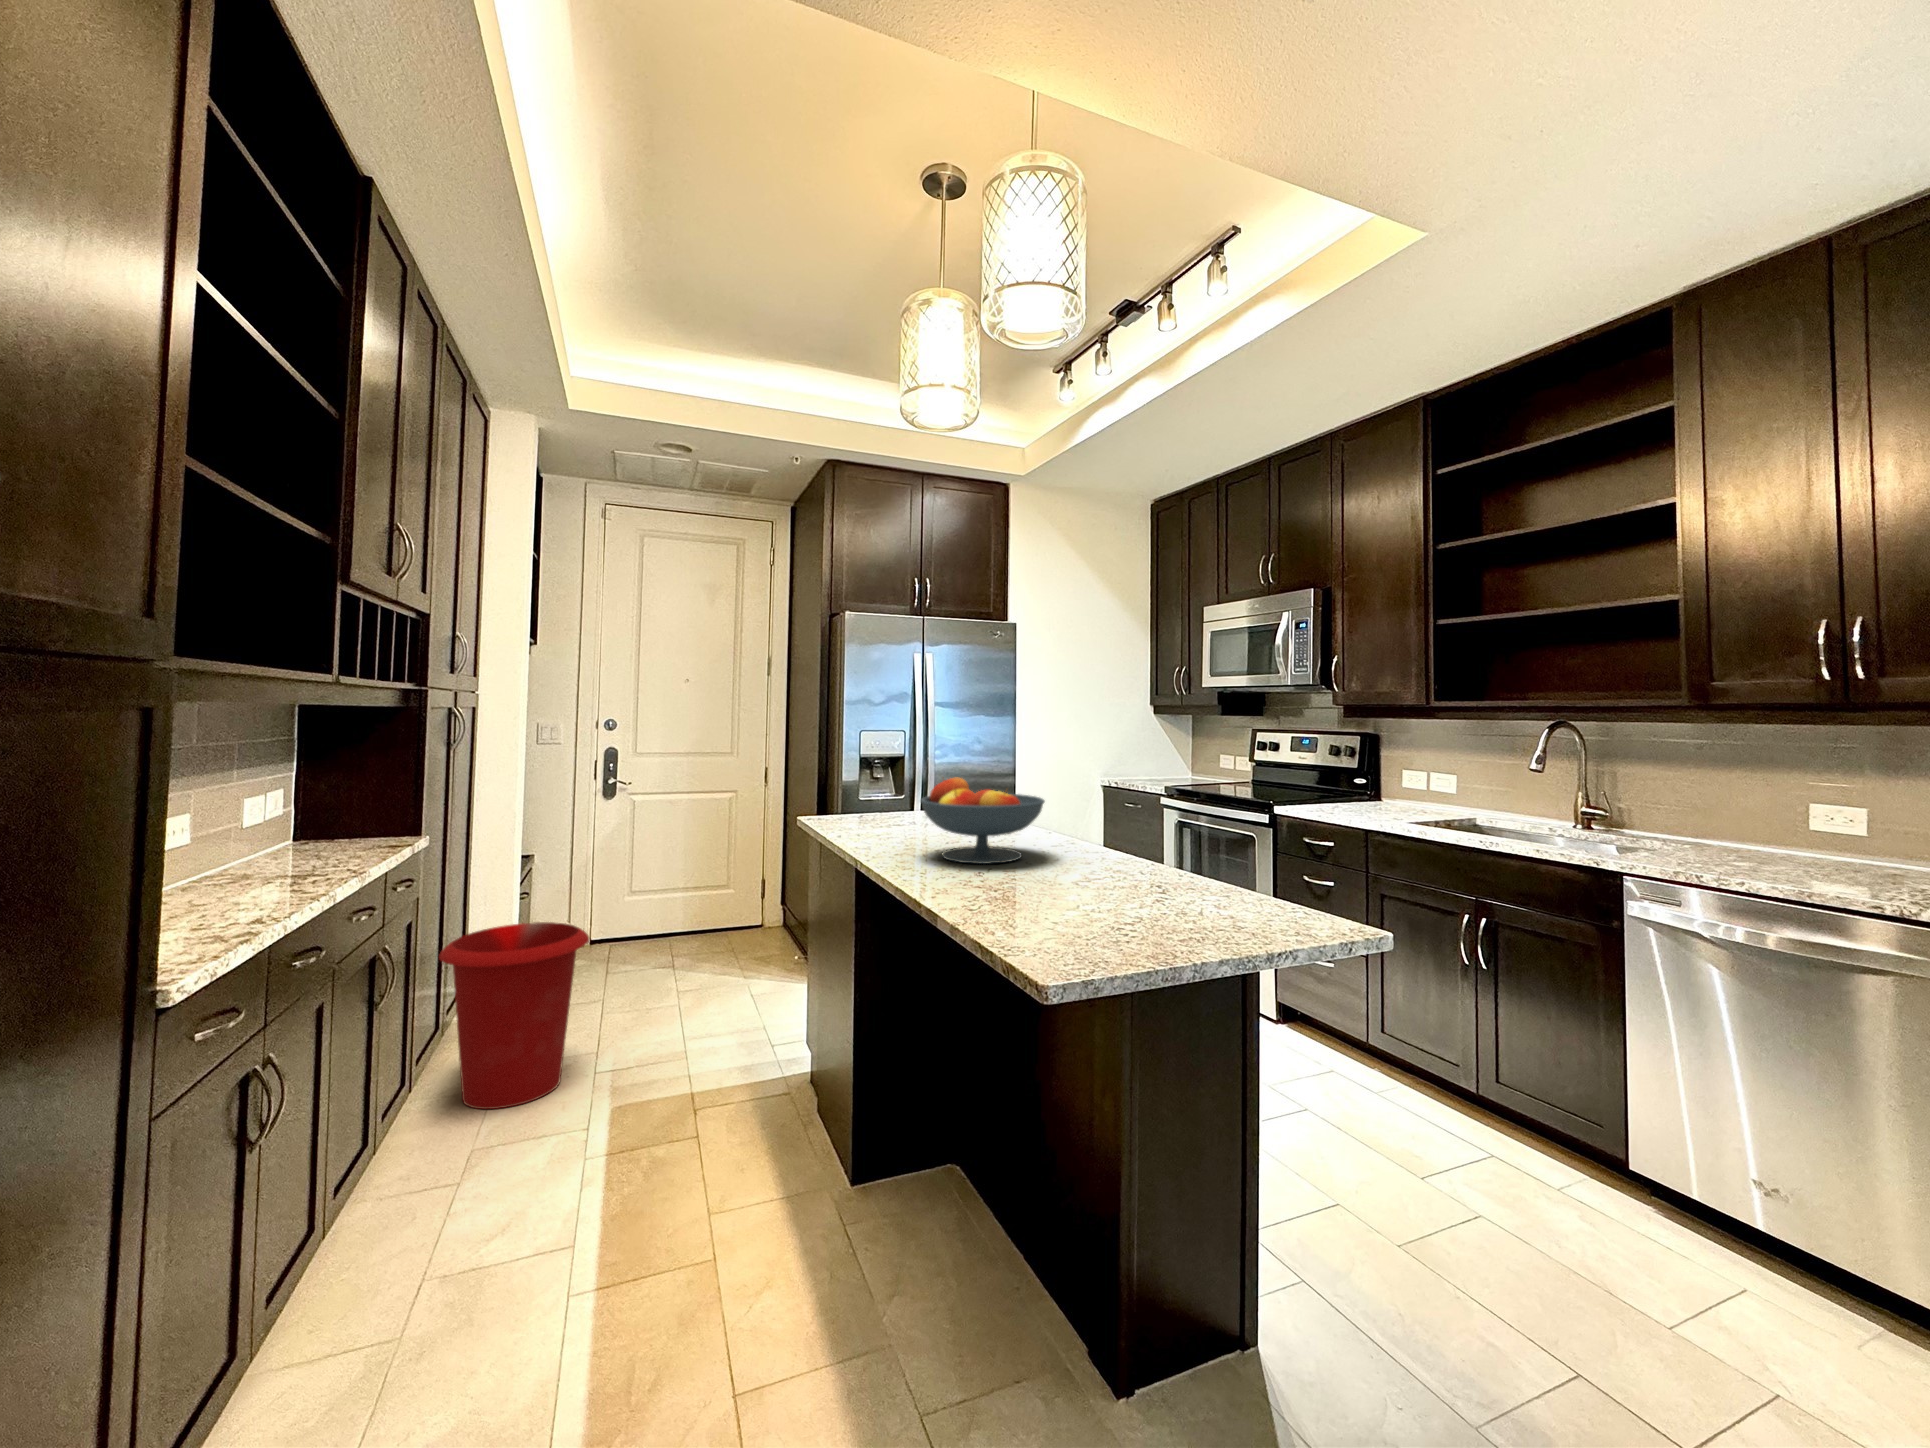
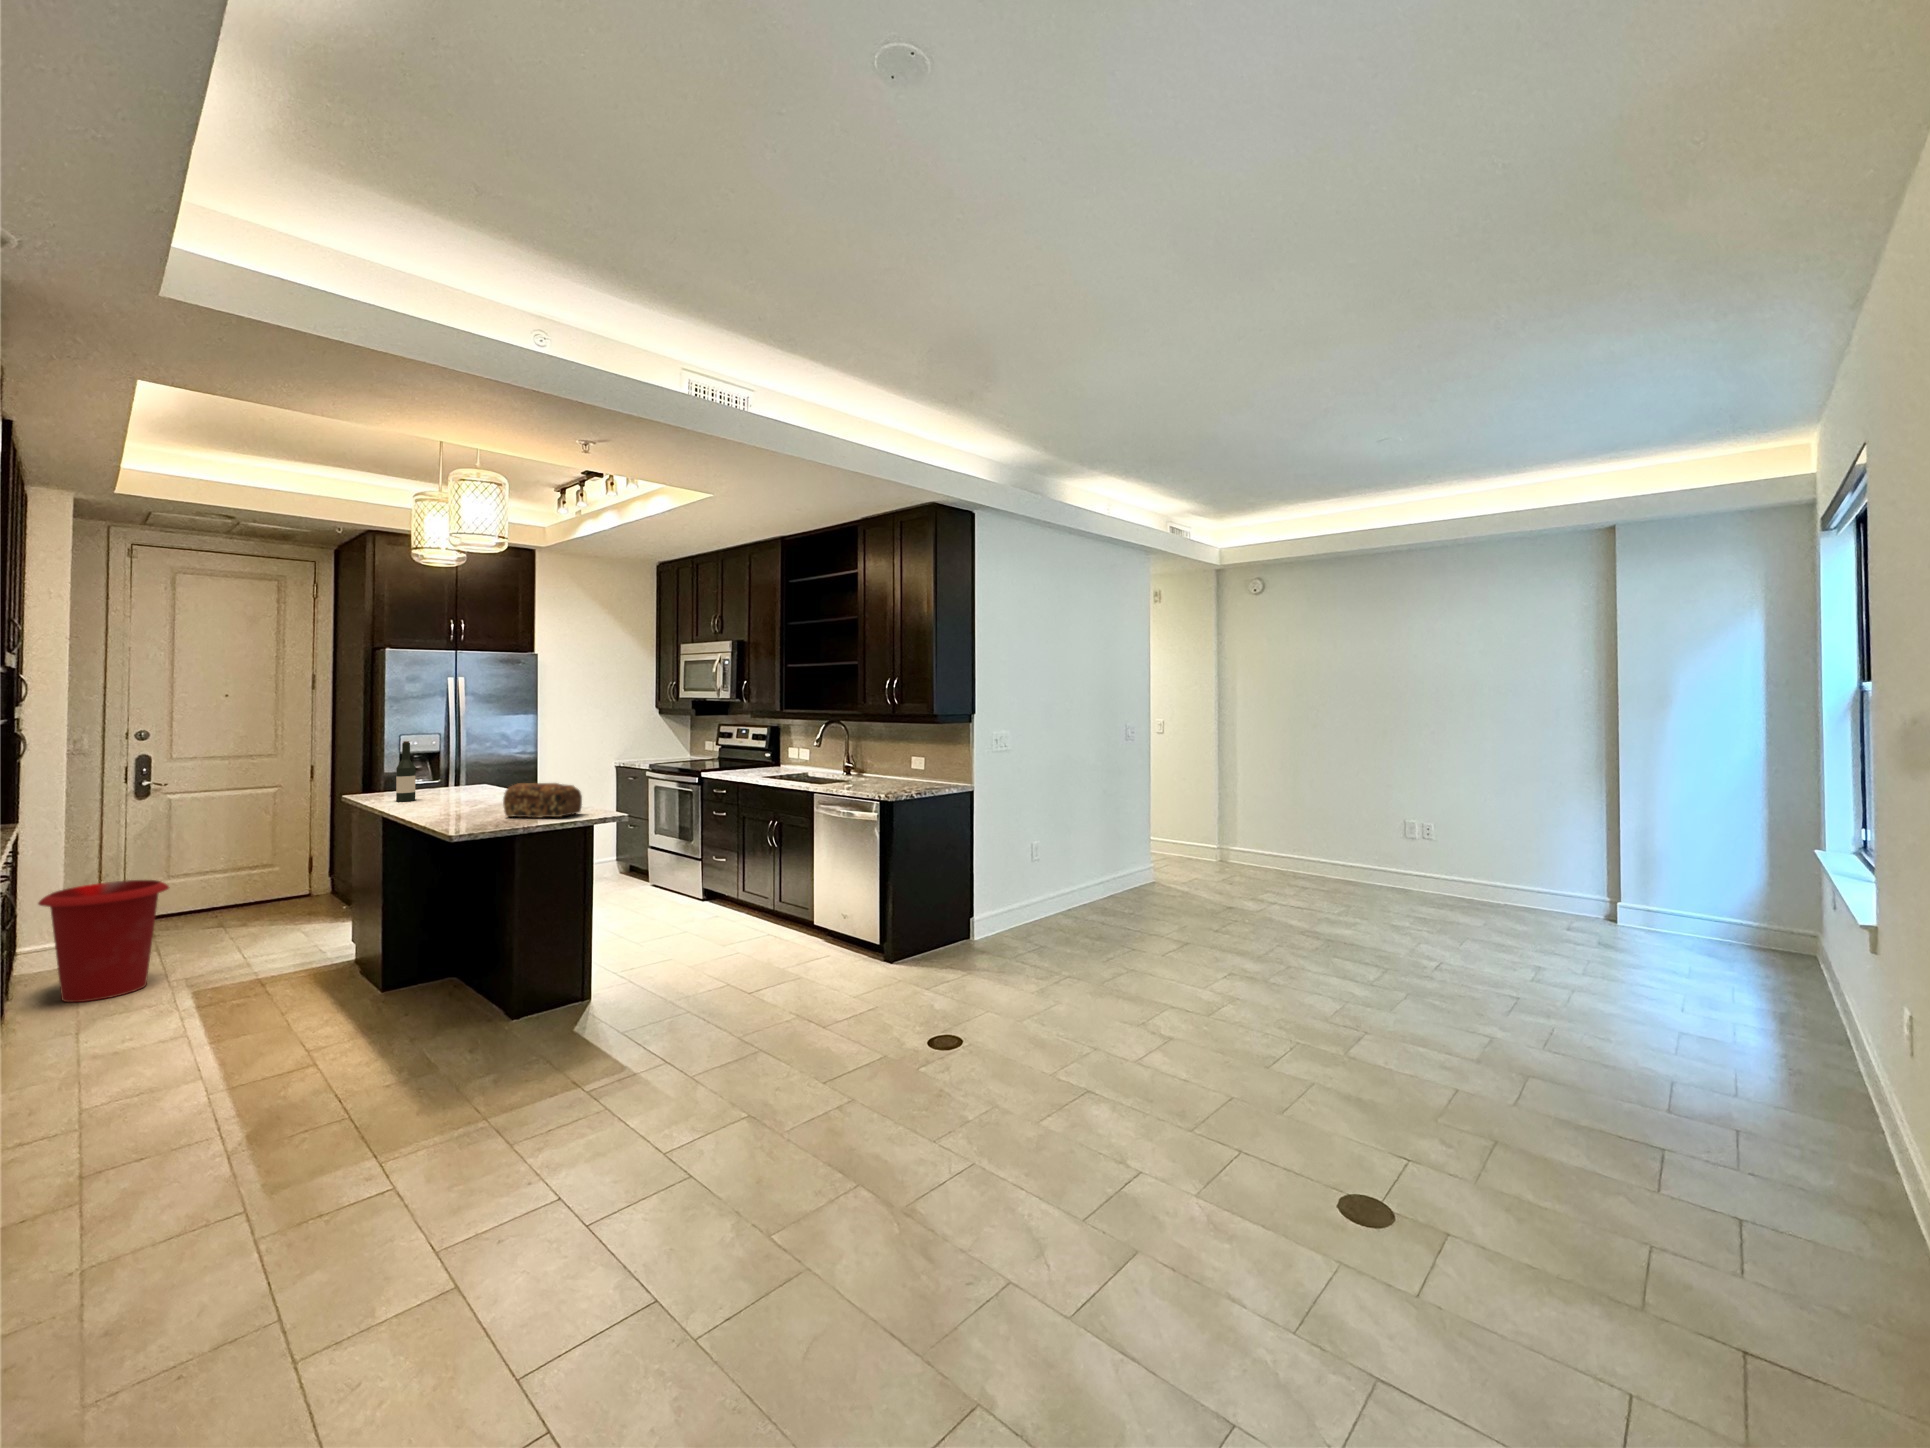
wine bottle: none [868,734,897,840] -> present [396,741,416,801]
fruit bowl: present [921,777,1045,864] -> none [426,764,504,807]
bread loaf: none [1094,832,1261,931] -> present [503,783,582,818]

